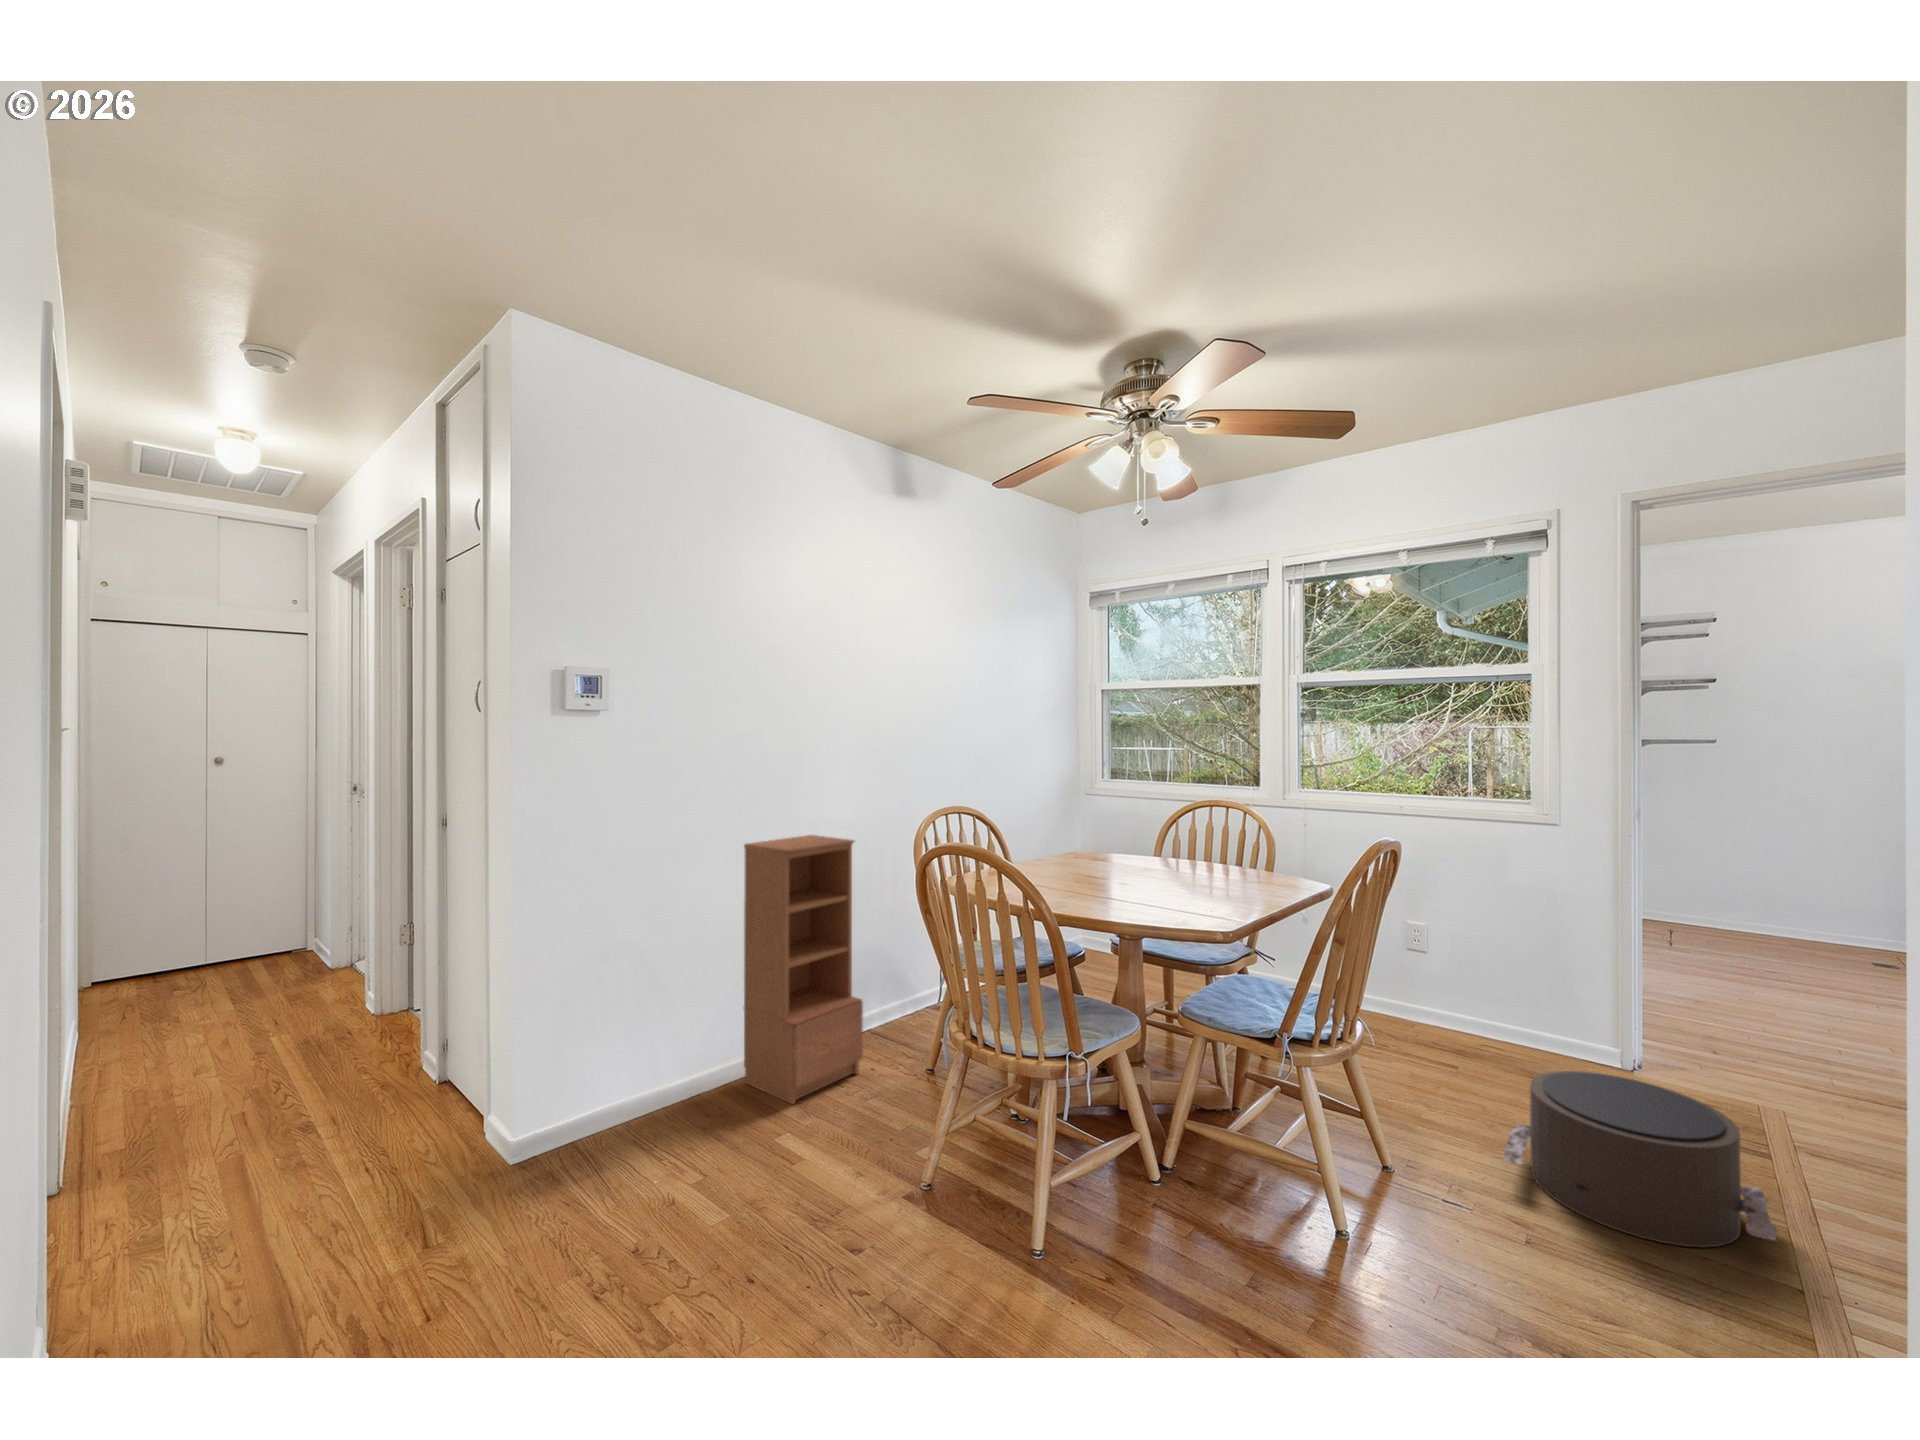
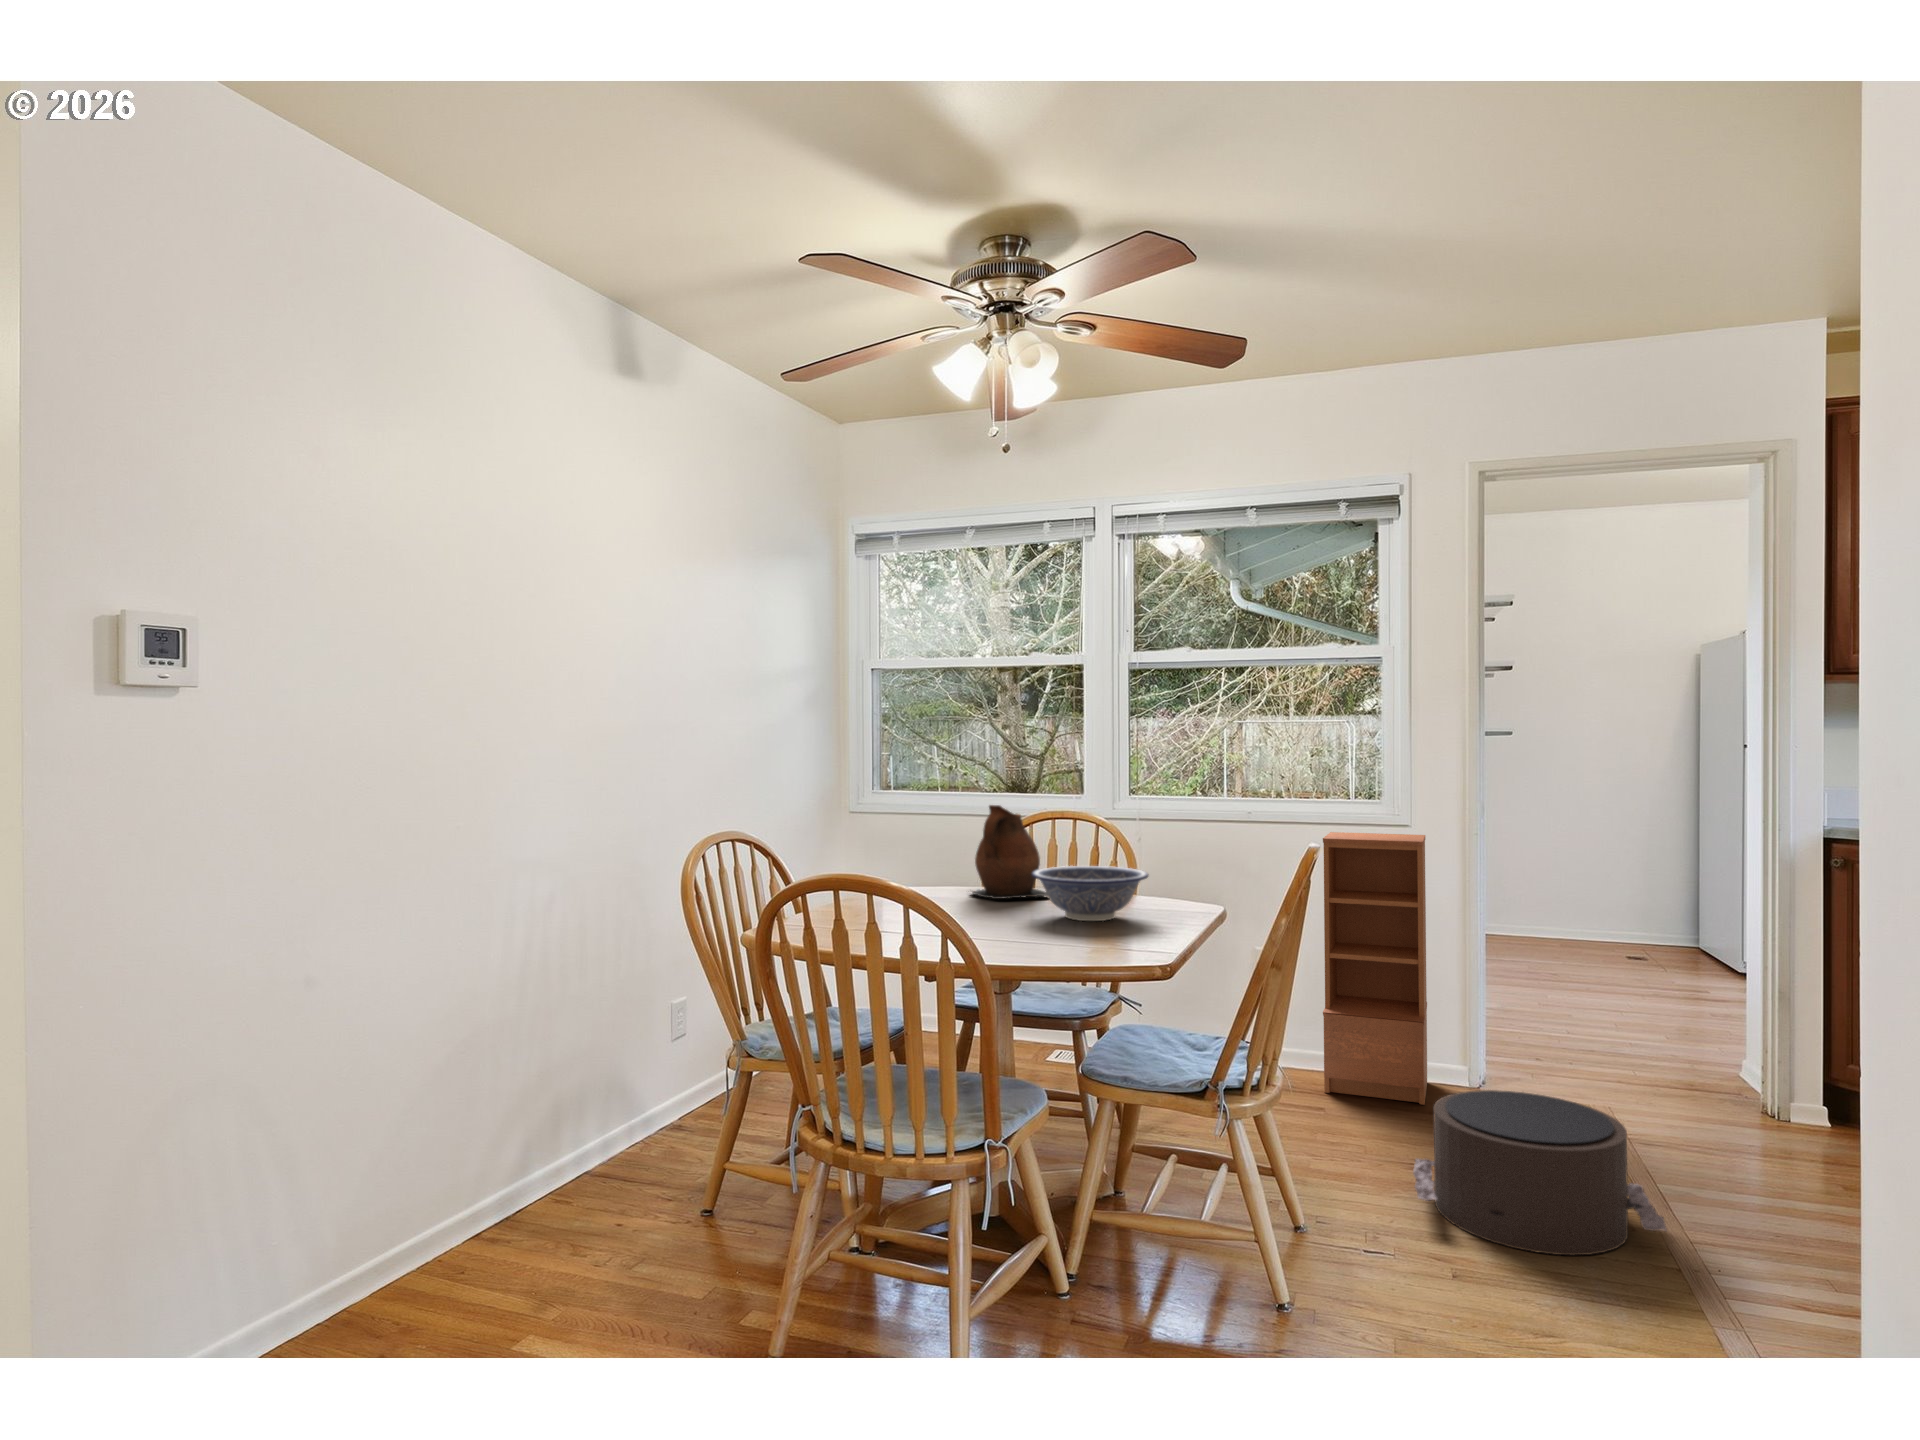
ceramic pitcher: none [1130,794,1194,868] -> present [972,805,1048,899]
bookcase: present [744,835,863,1104] -> present [1323,832,1427,1105]
decorative bowl: none [1162,845,1257,890] -> present [1032,866,1148,921]

